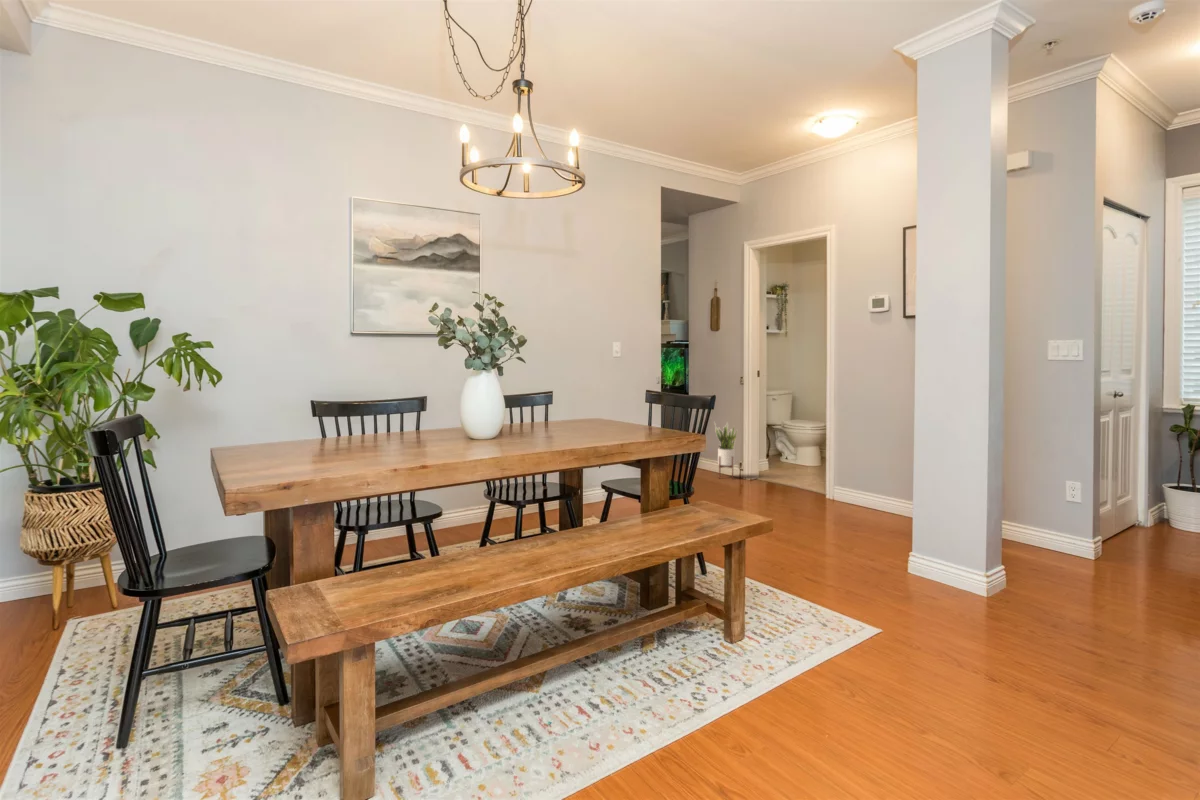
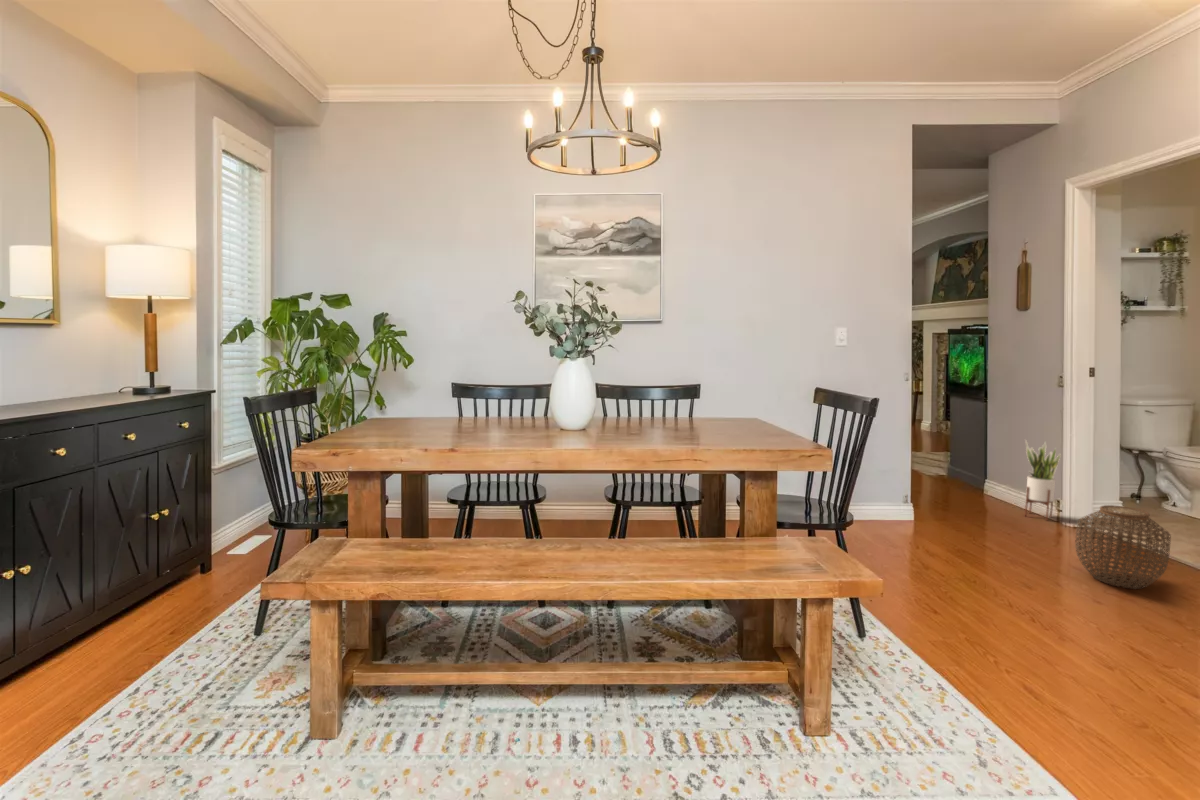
woven basket: none [772,459,822,512] -> present [1076,505,1171,589]

